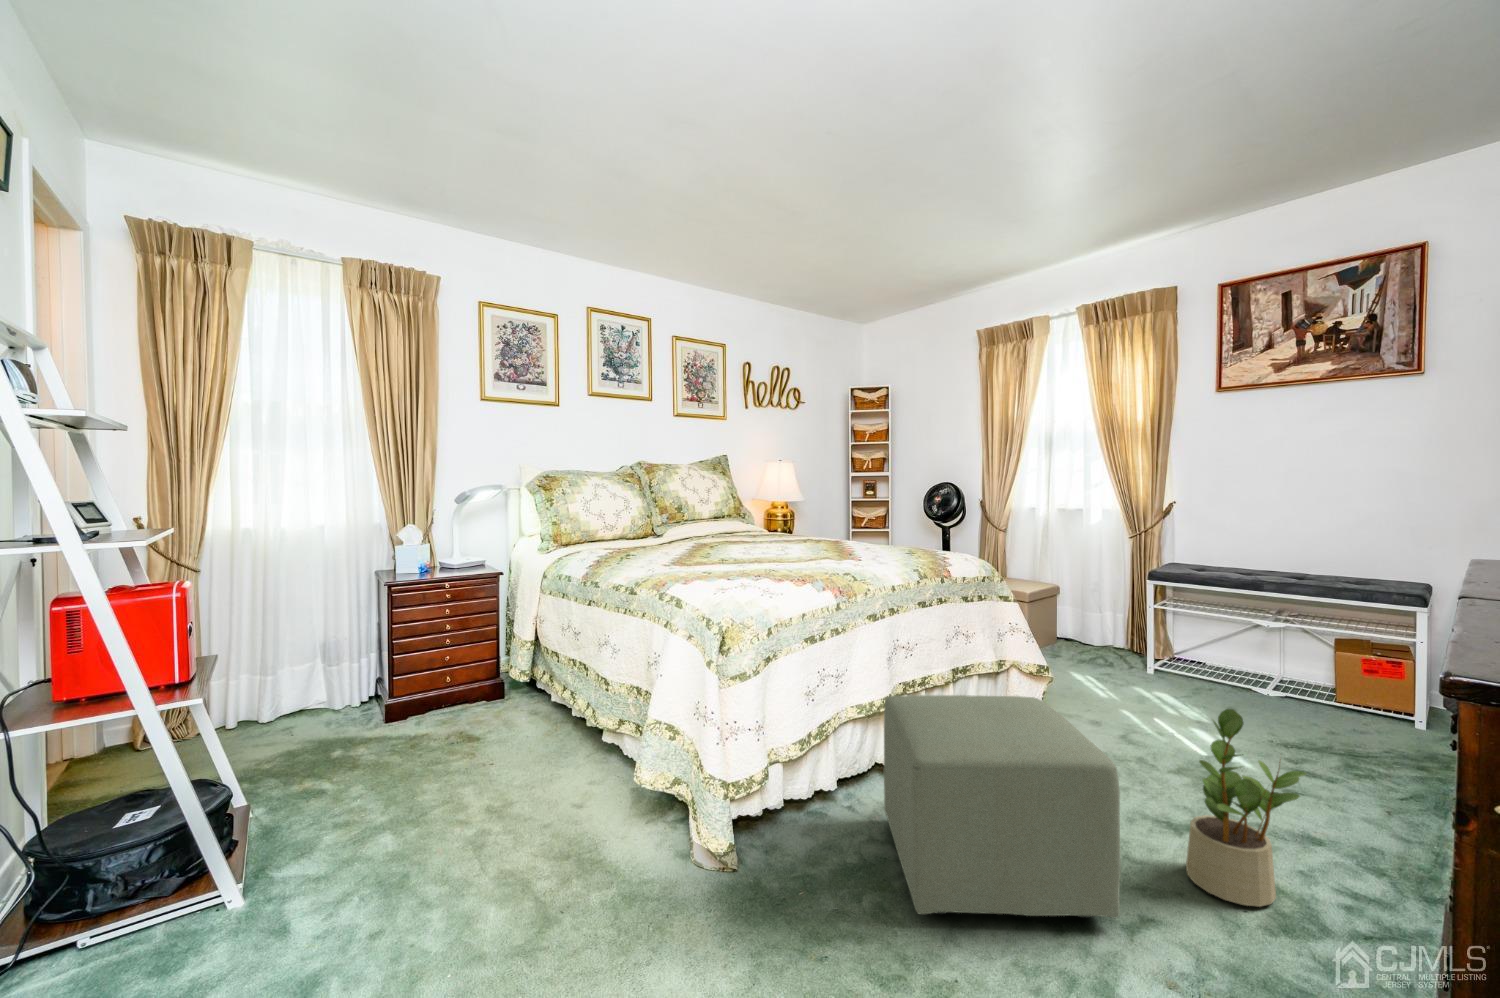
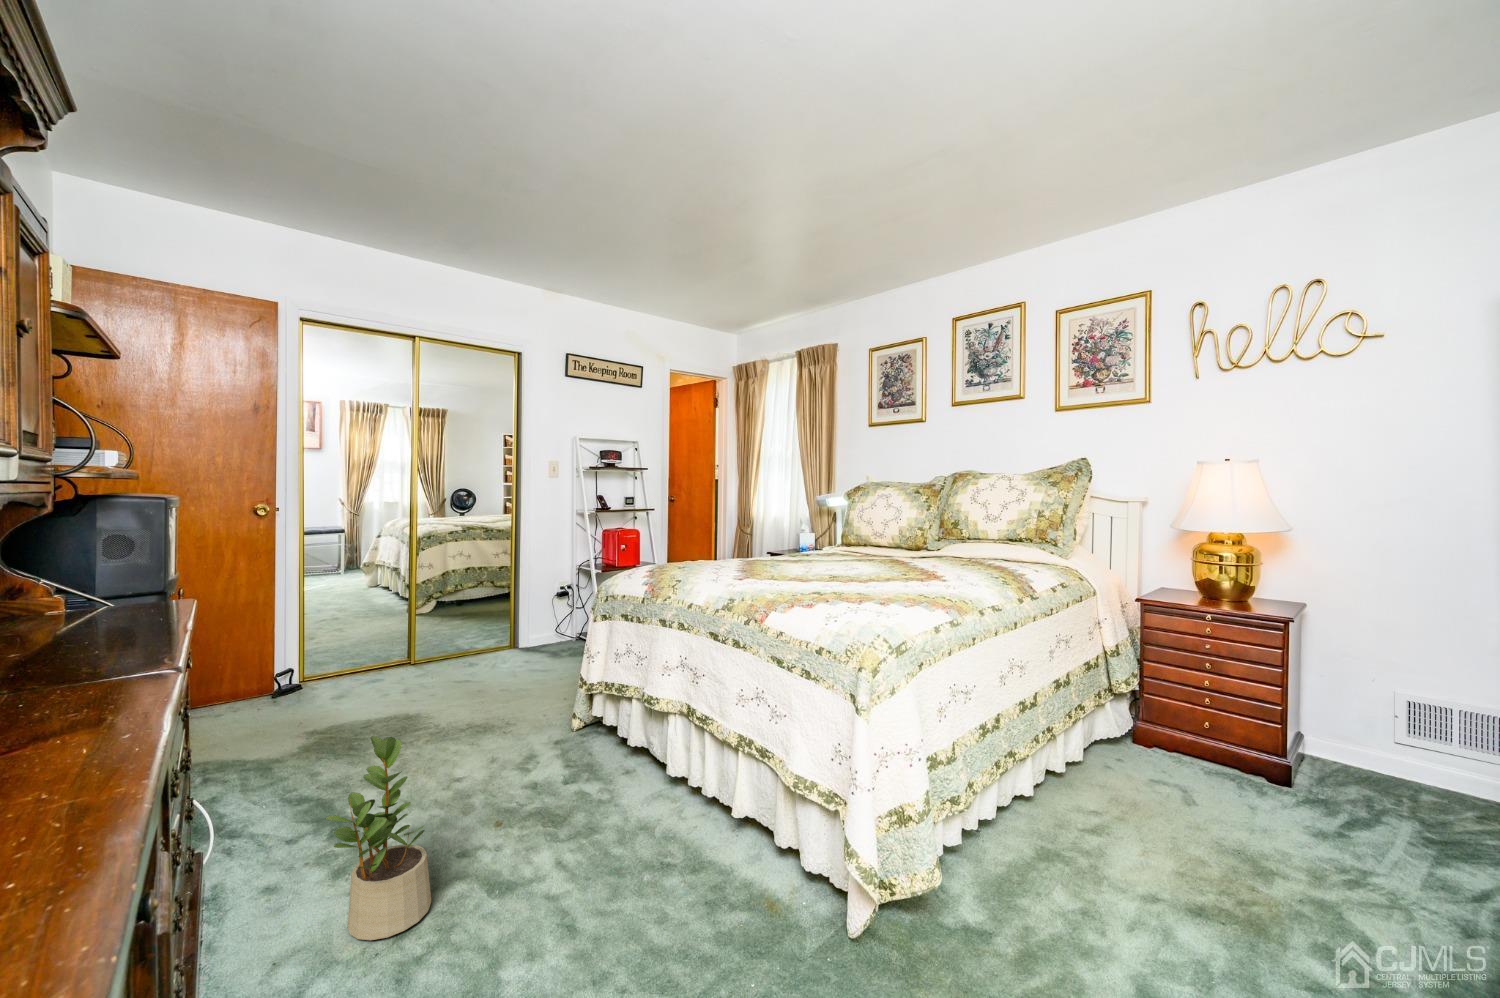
ottoman: present [884,695,1121,918] -> none [404,666,590,827]

